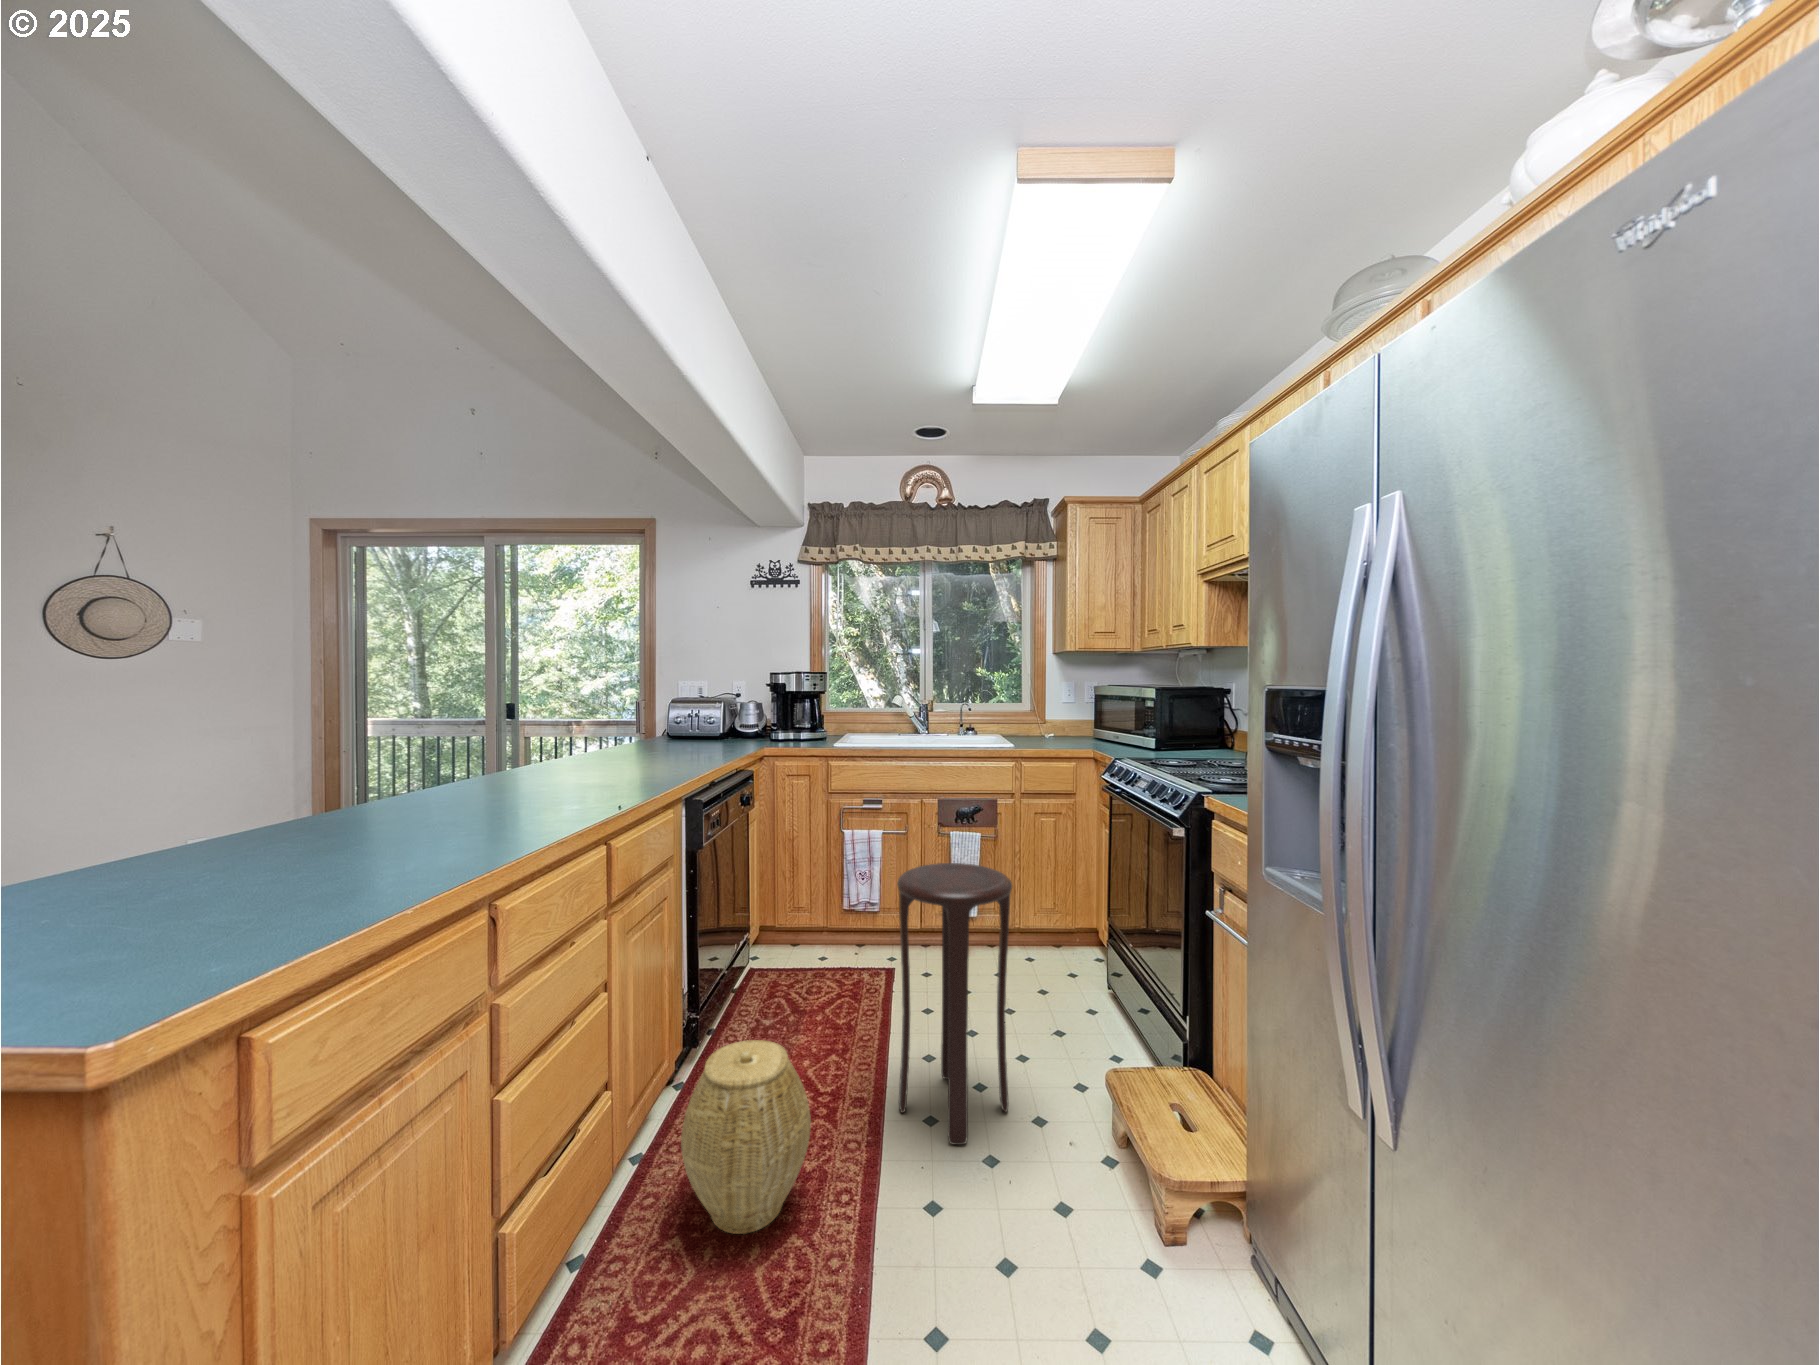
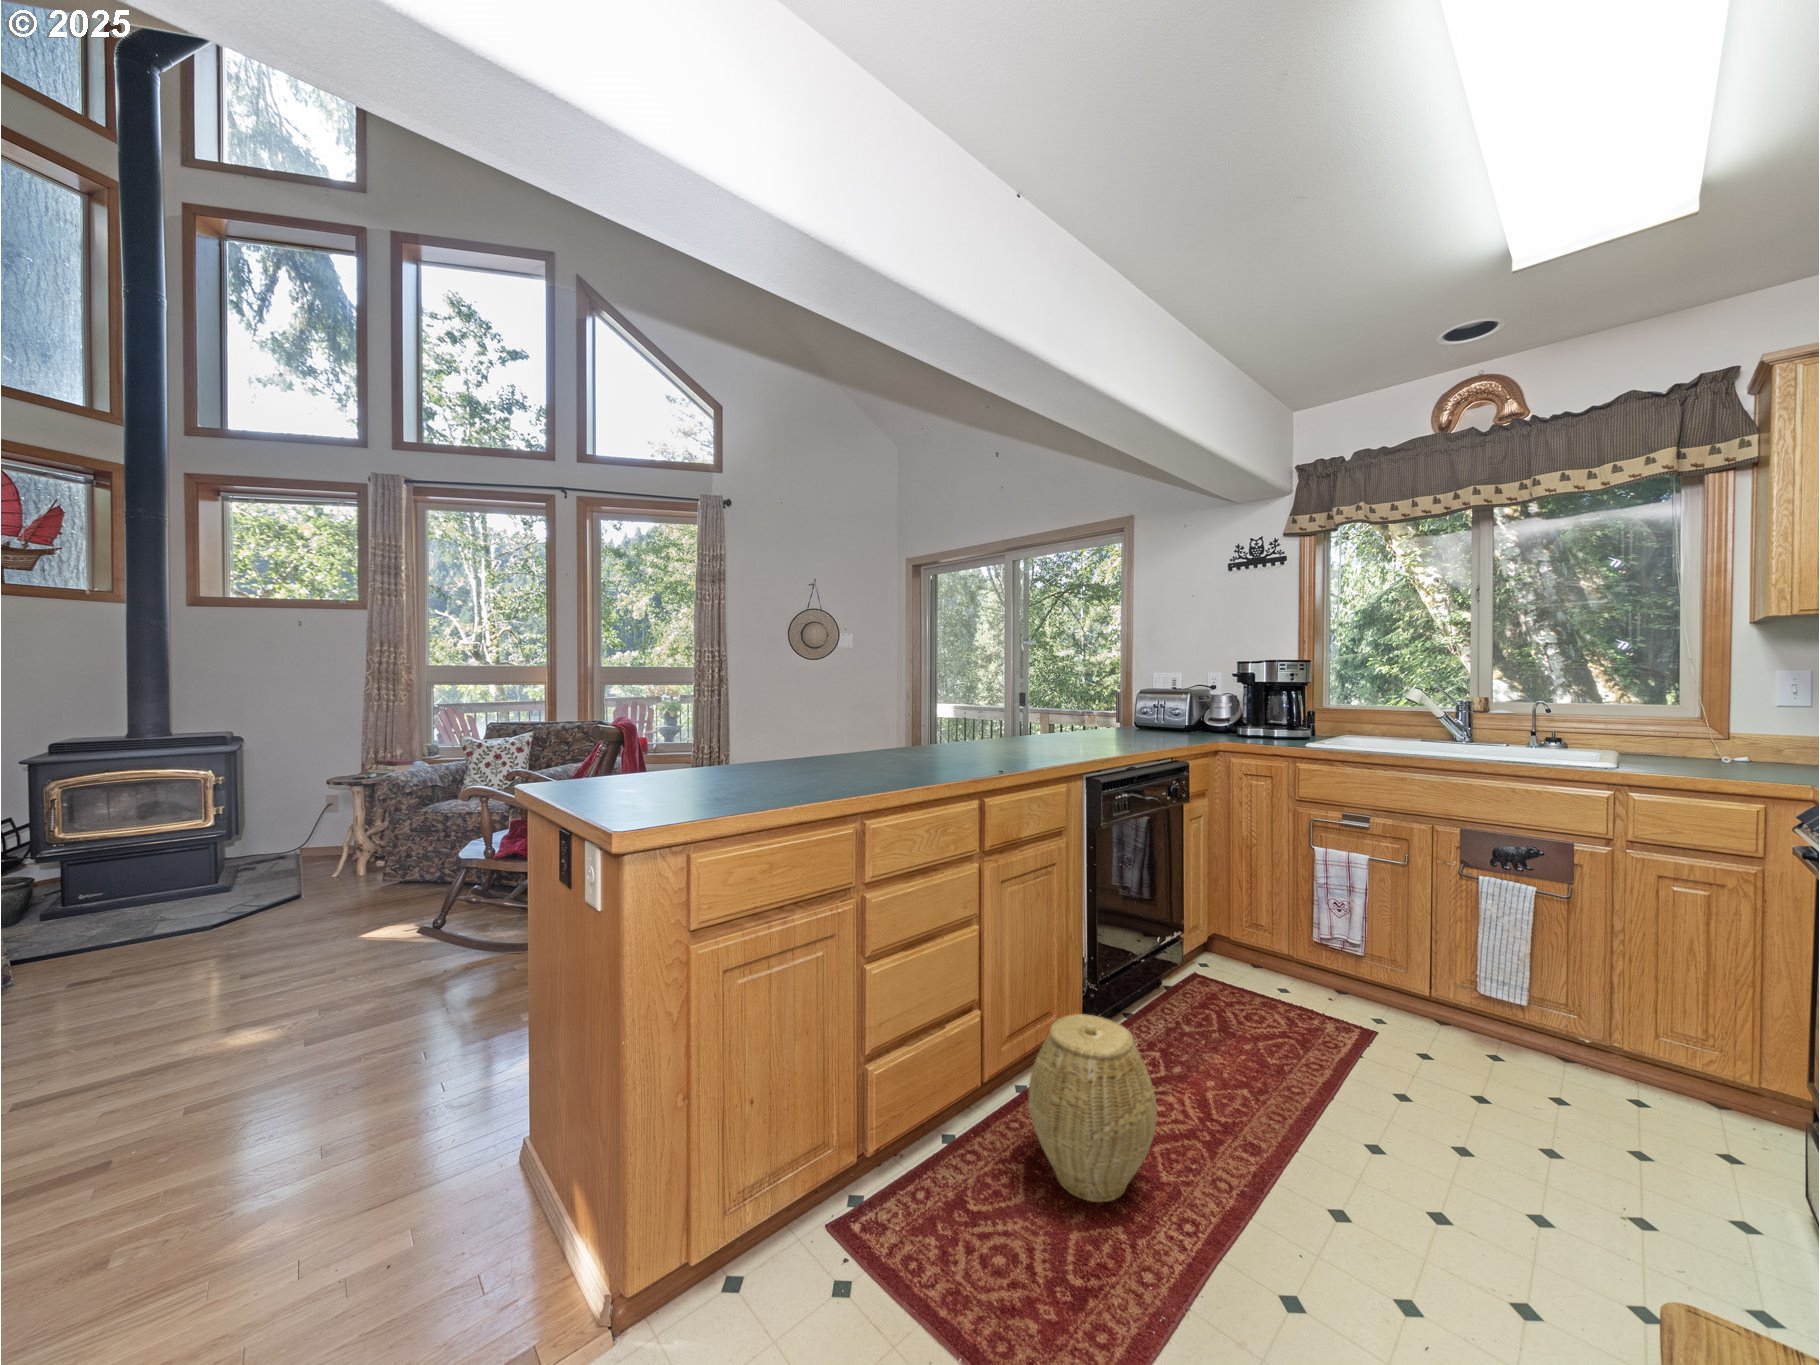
stool: present [897,863,1012,1145] -> none [1297,892,1477,1255]

